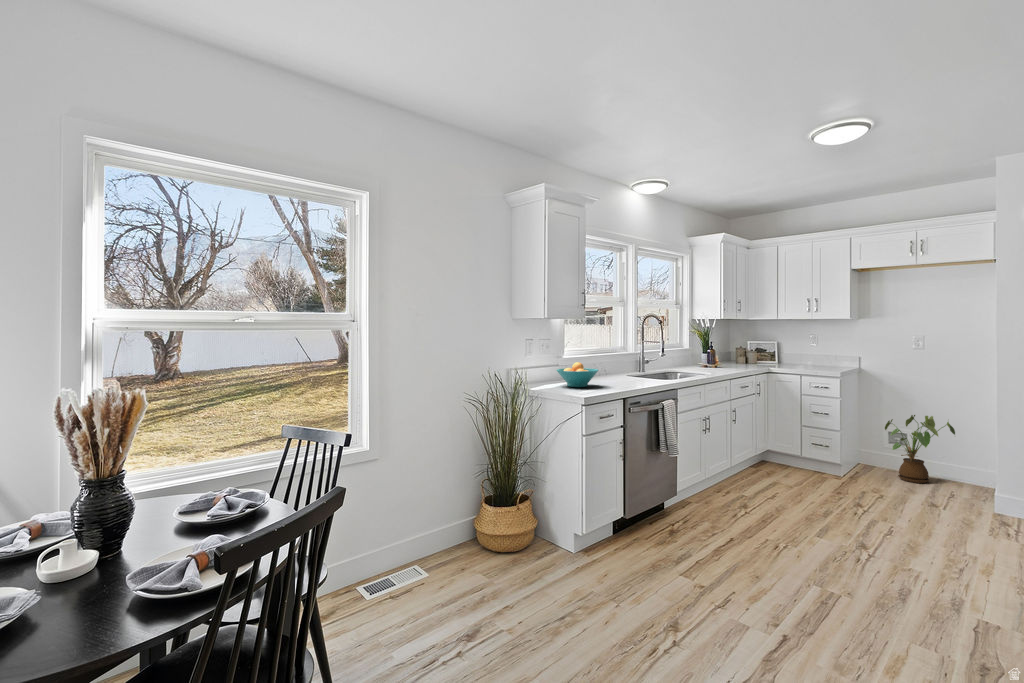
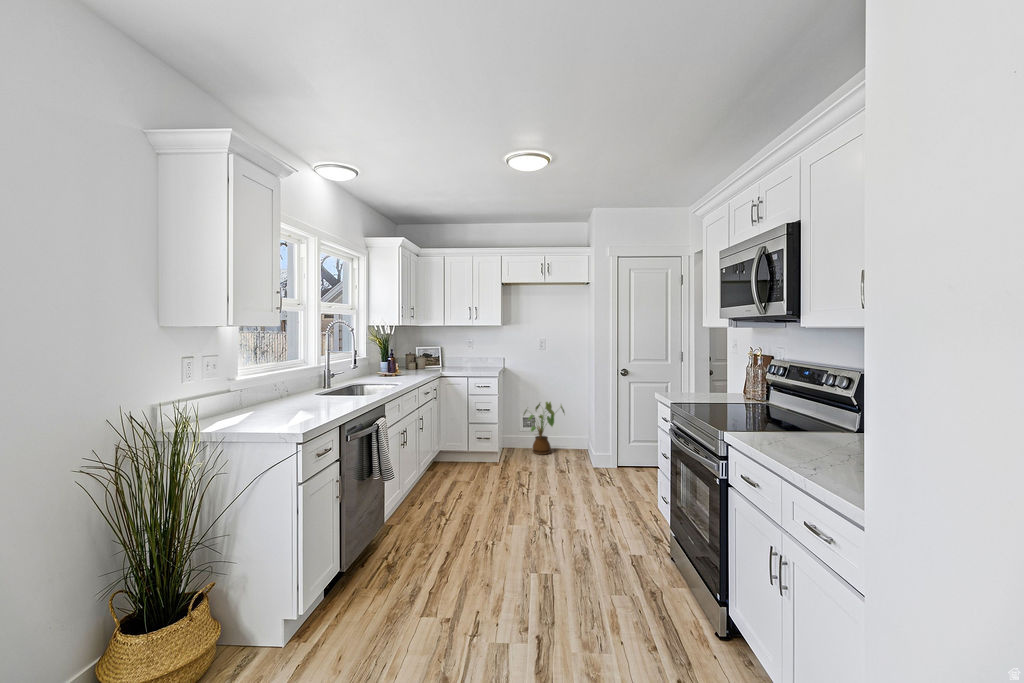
fruit bowl: present [557,362,598,387] -> none [237,387,299,421]

